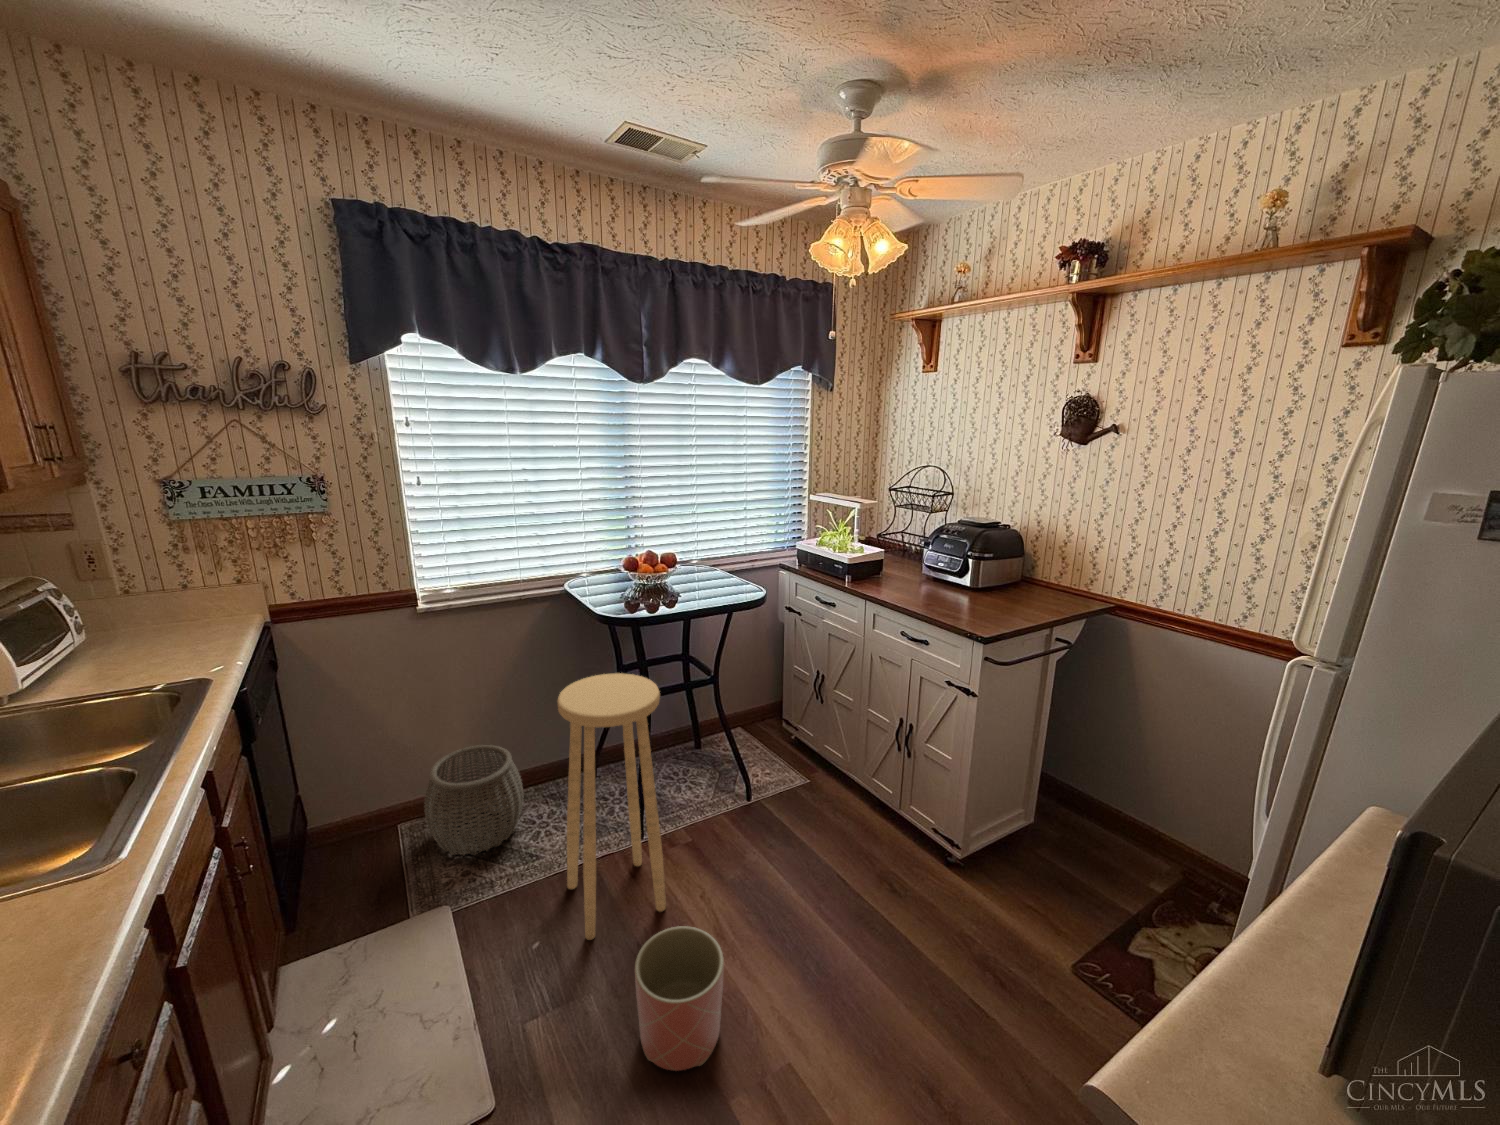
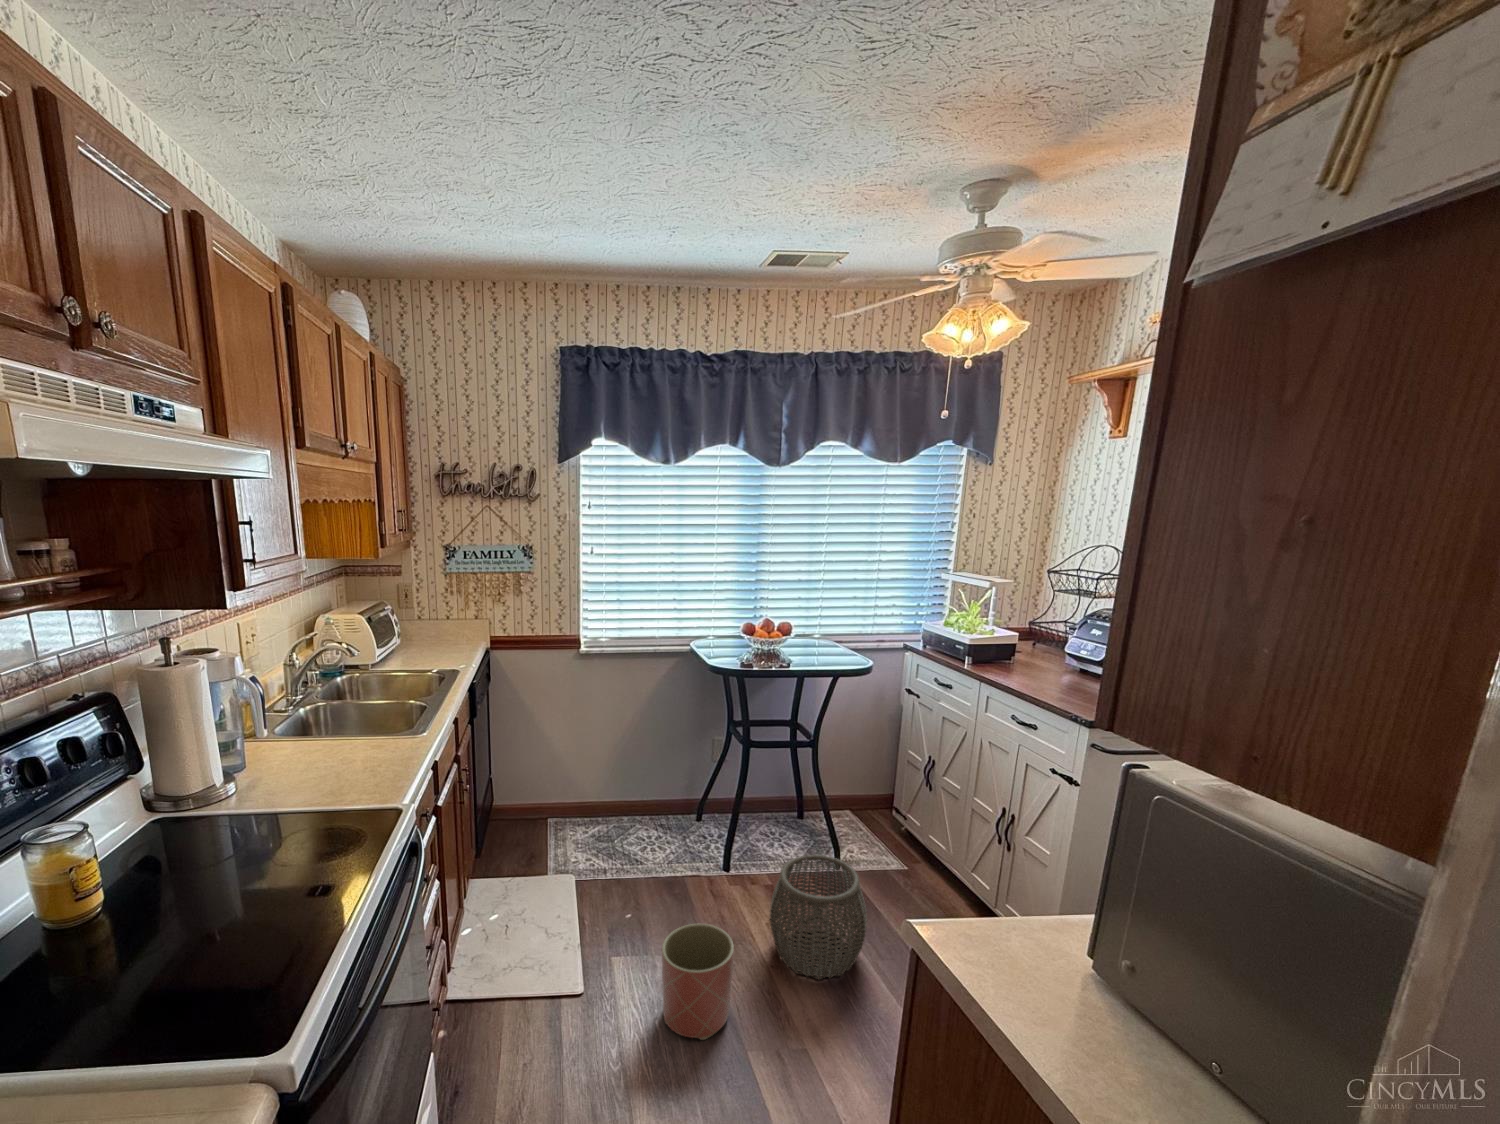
stool: present [558,673,666,940] -> none [651,714,732,933]
woven basket: present [424,745,524,856] -> present [770,855,867,979]

